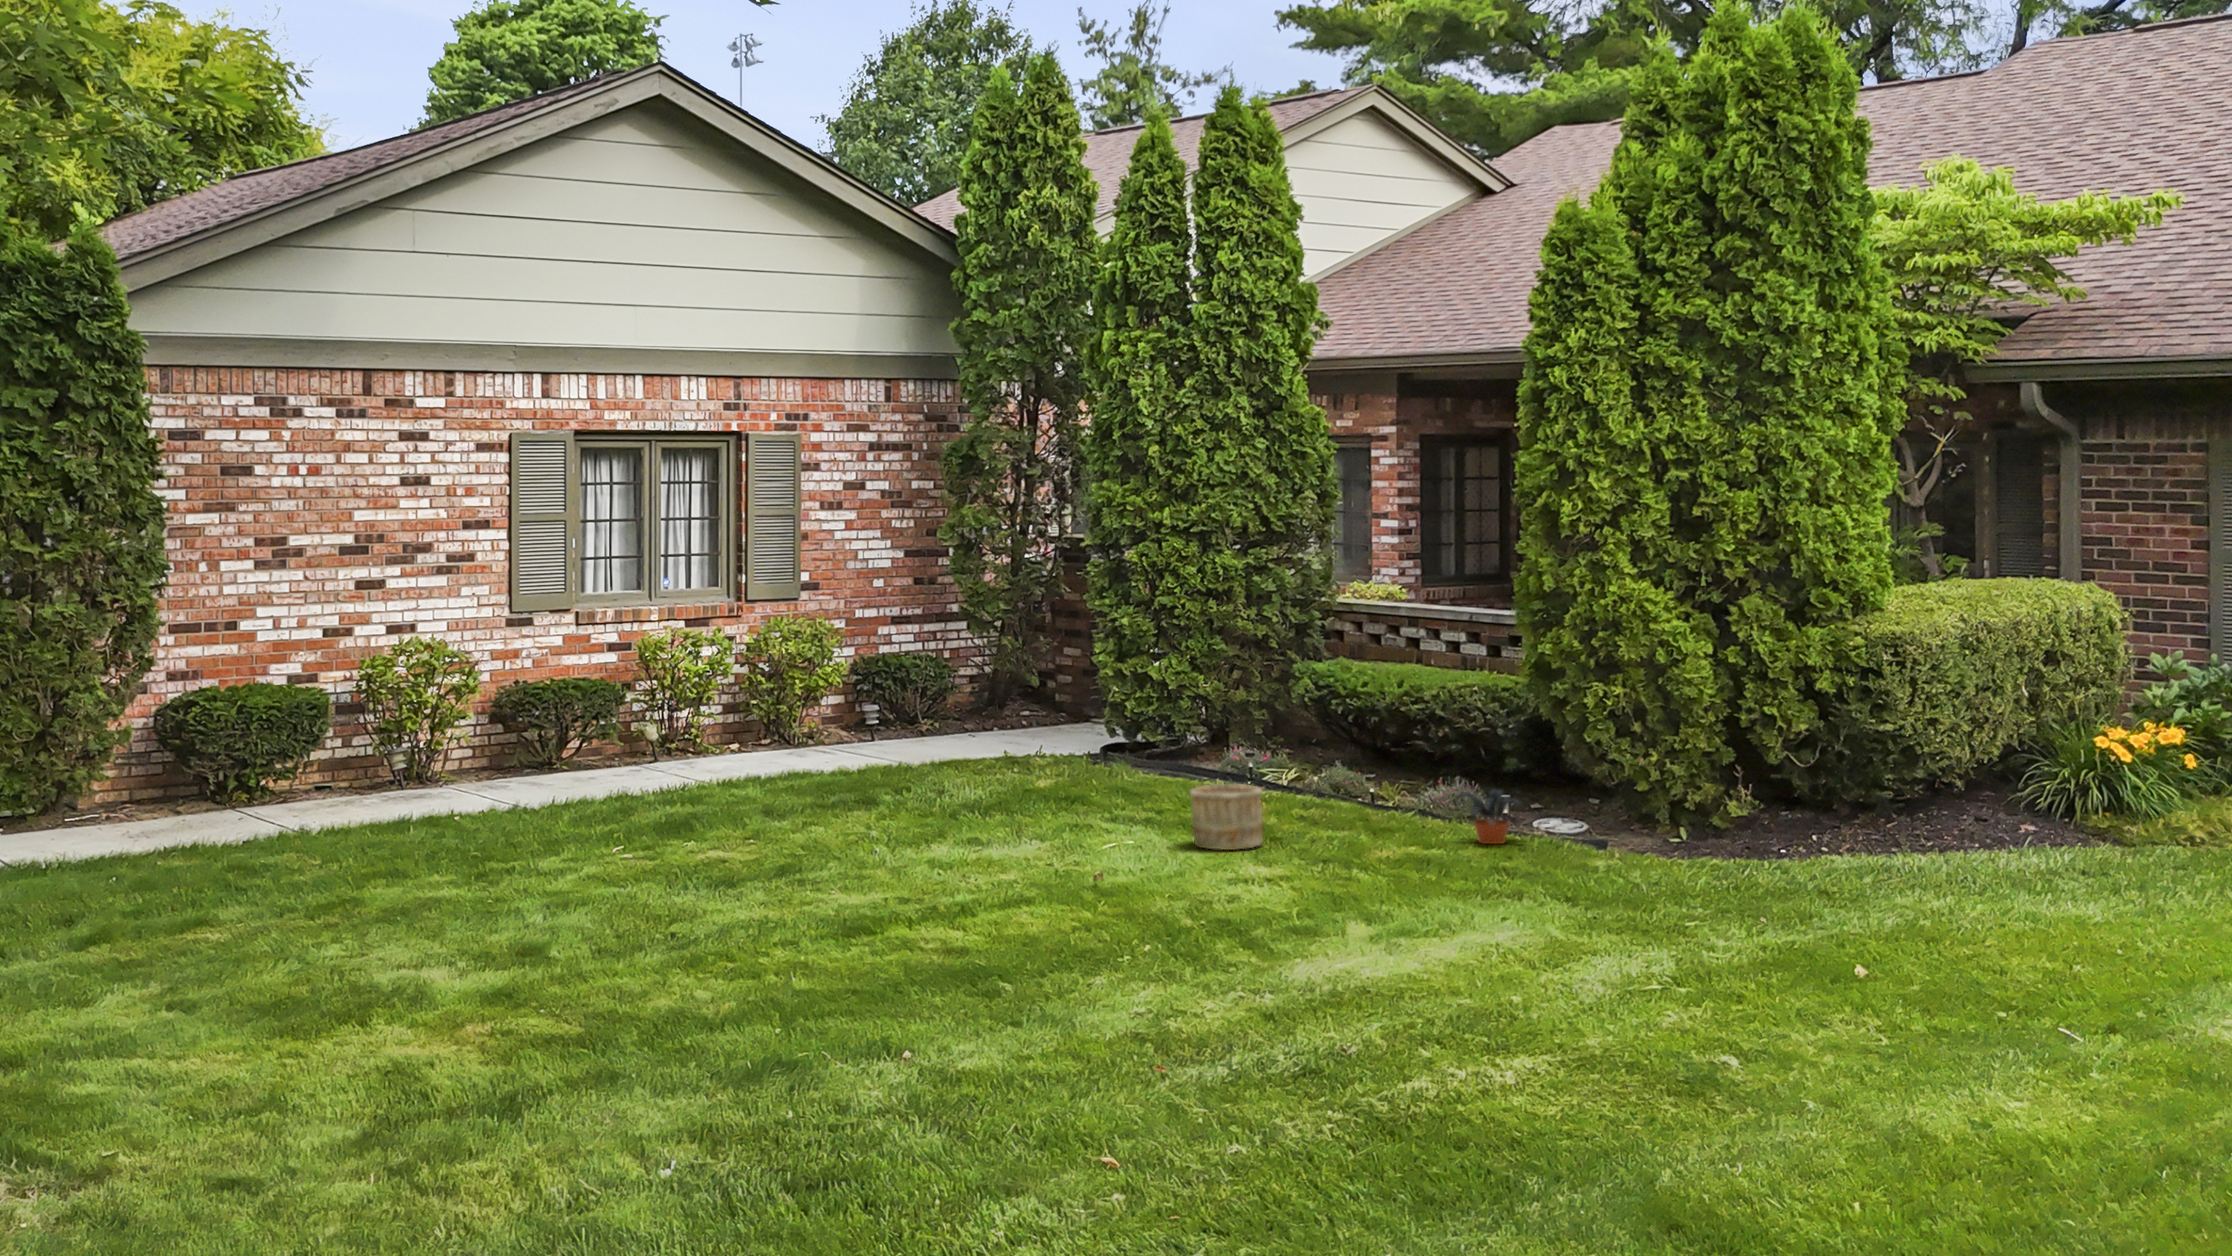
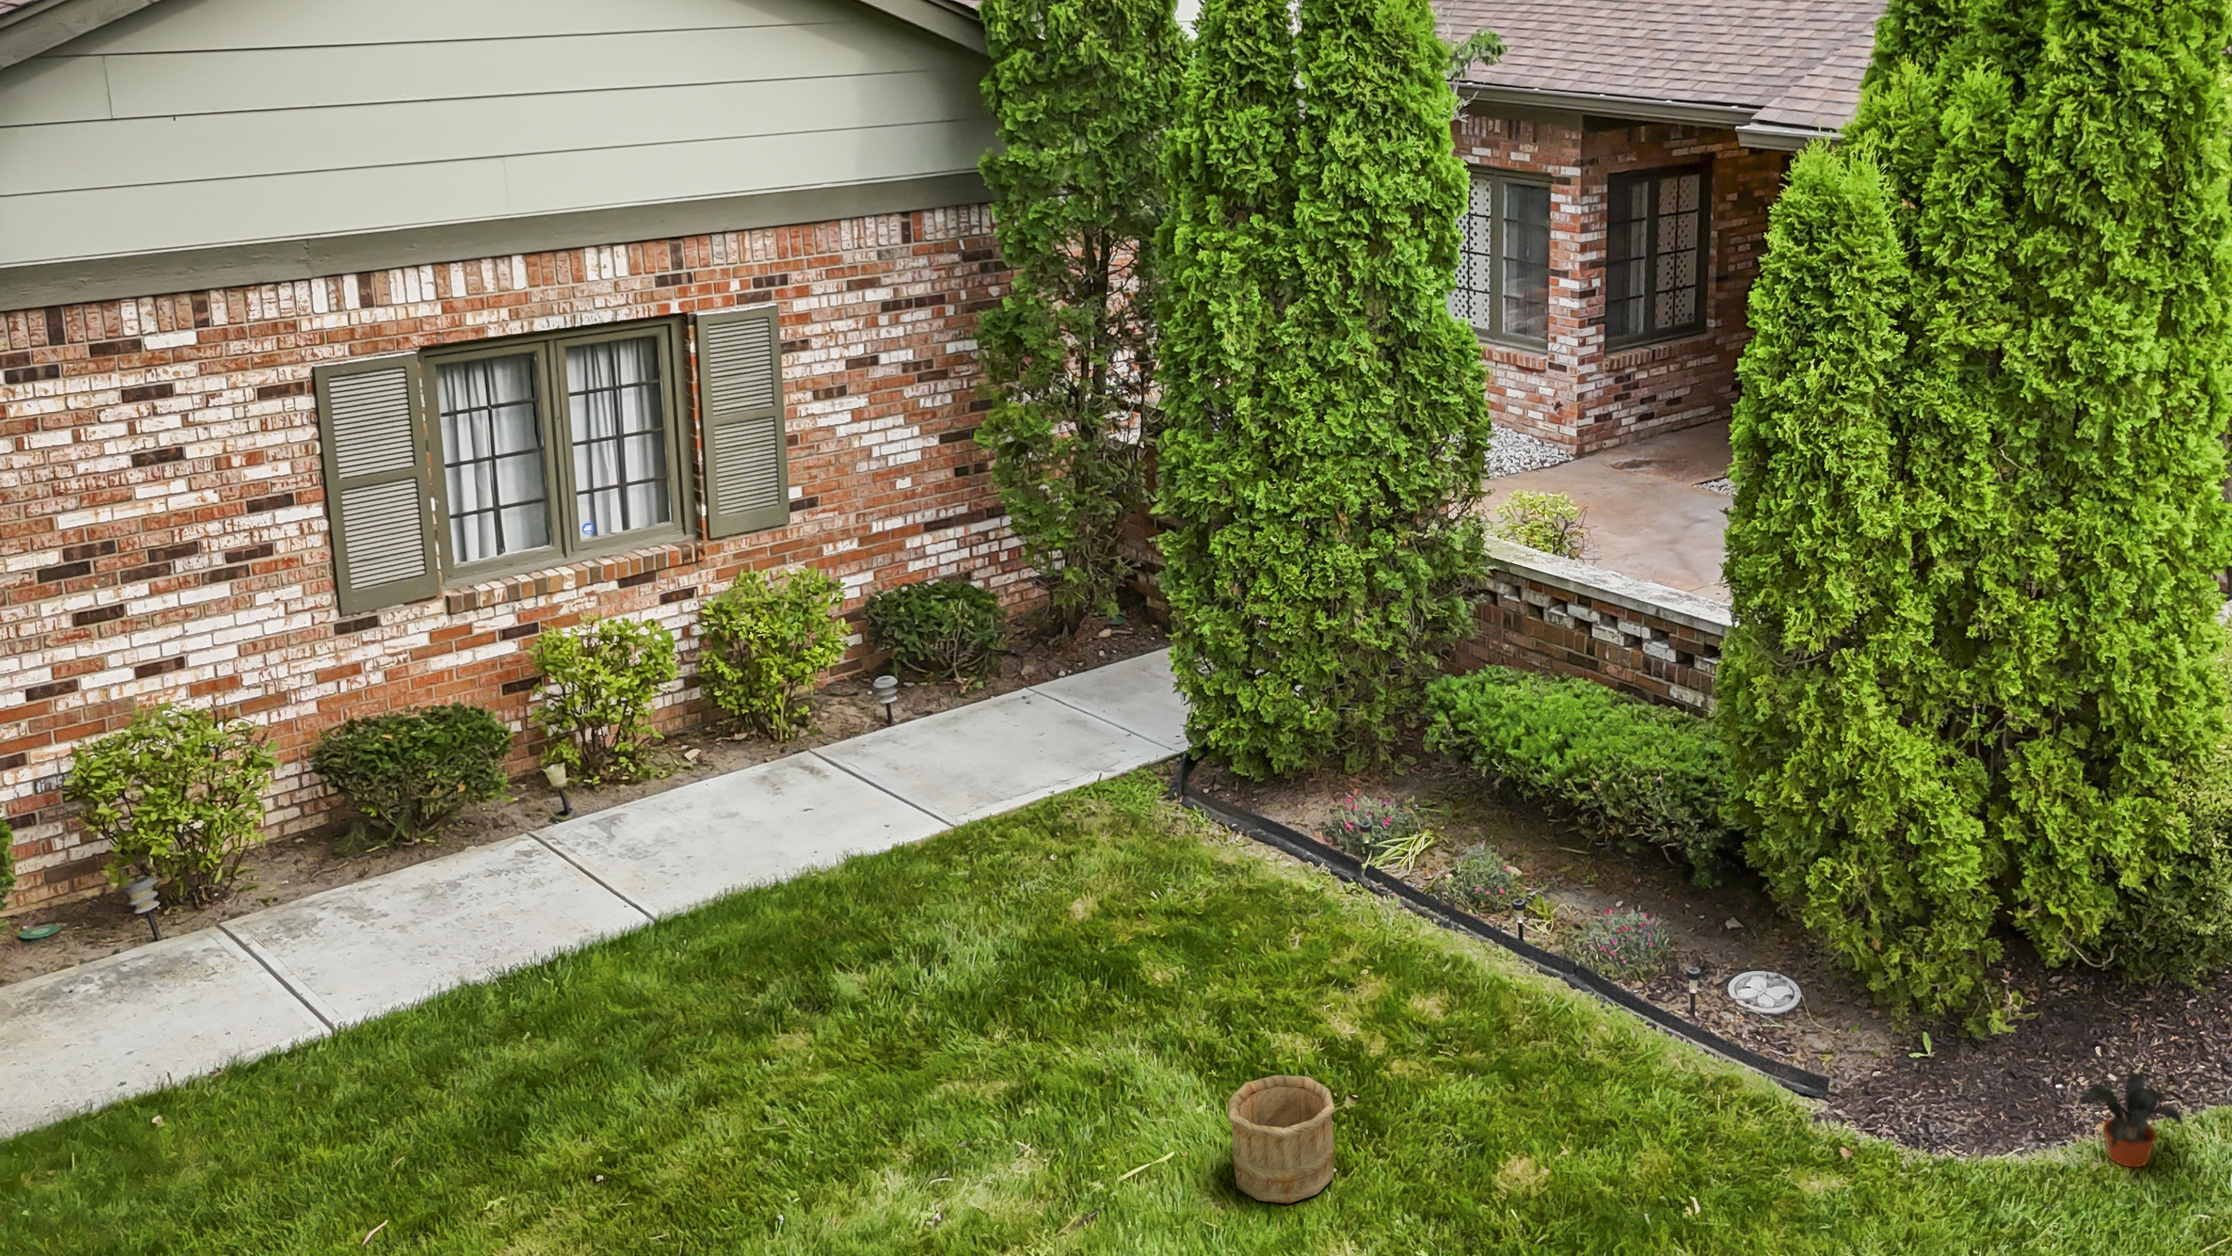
potted plant: present [1456,789,1522,844] -> present [2078,1072,2183,1167]

